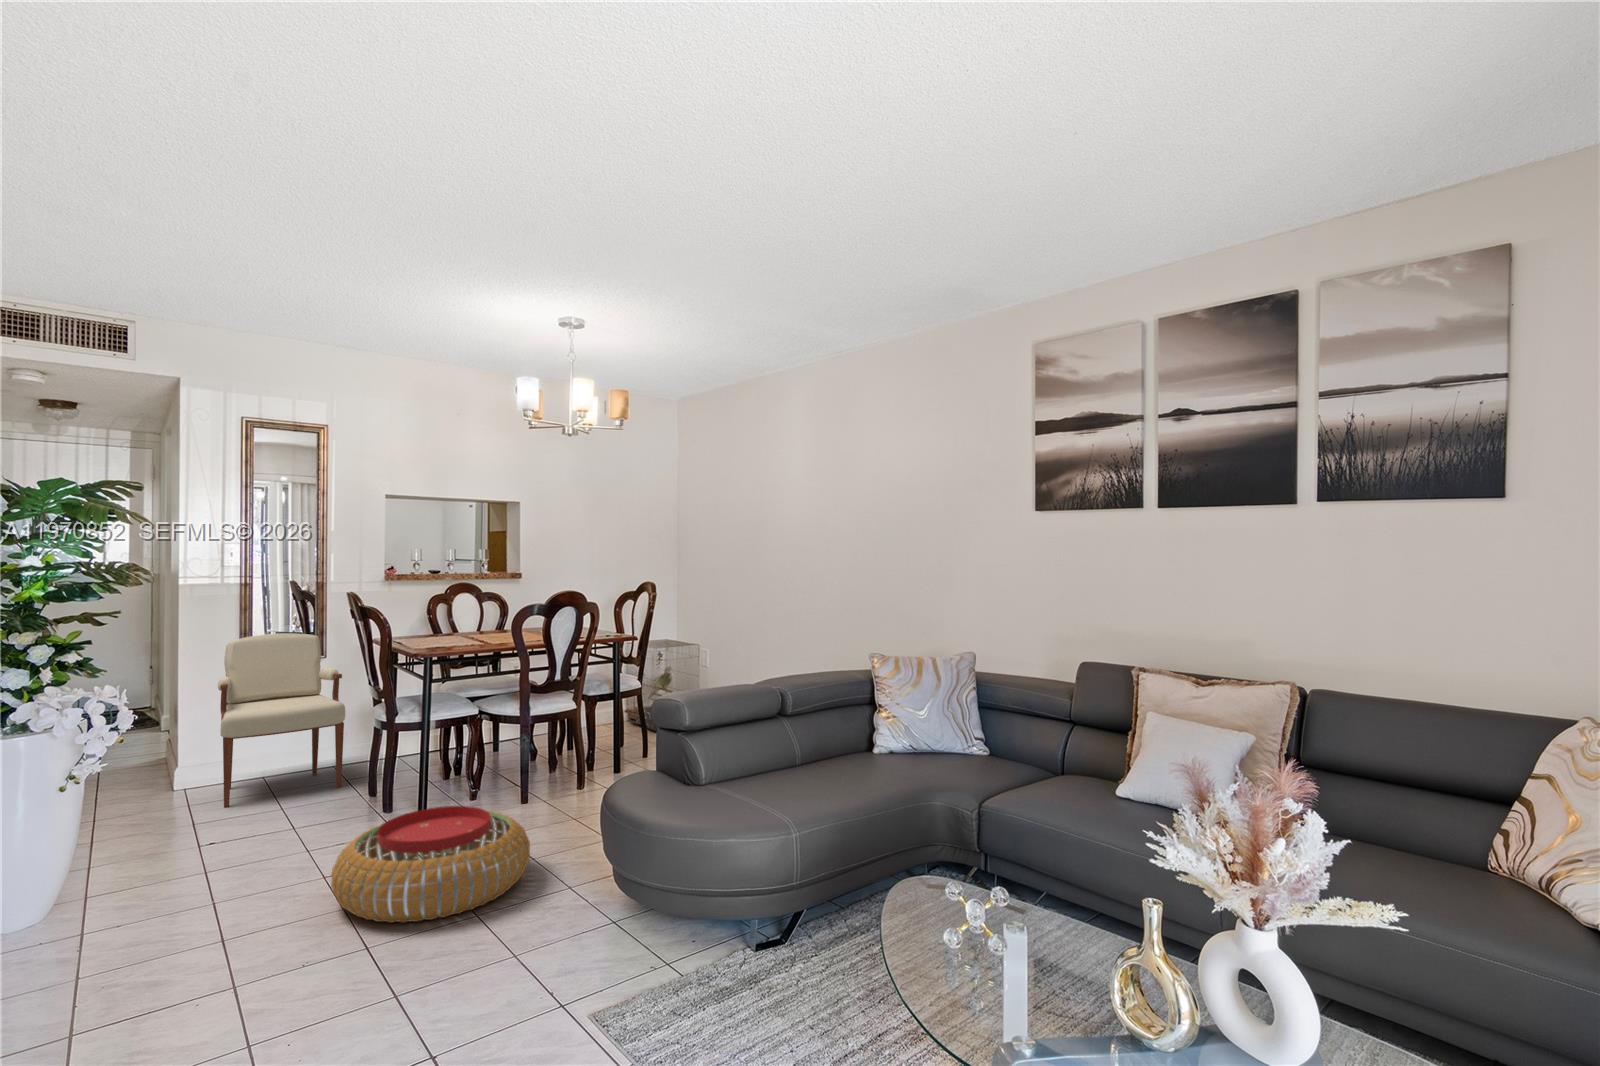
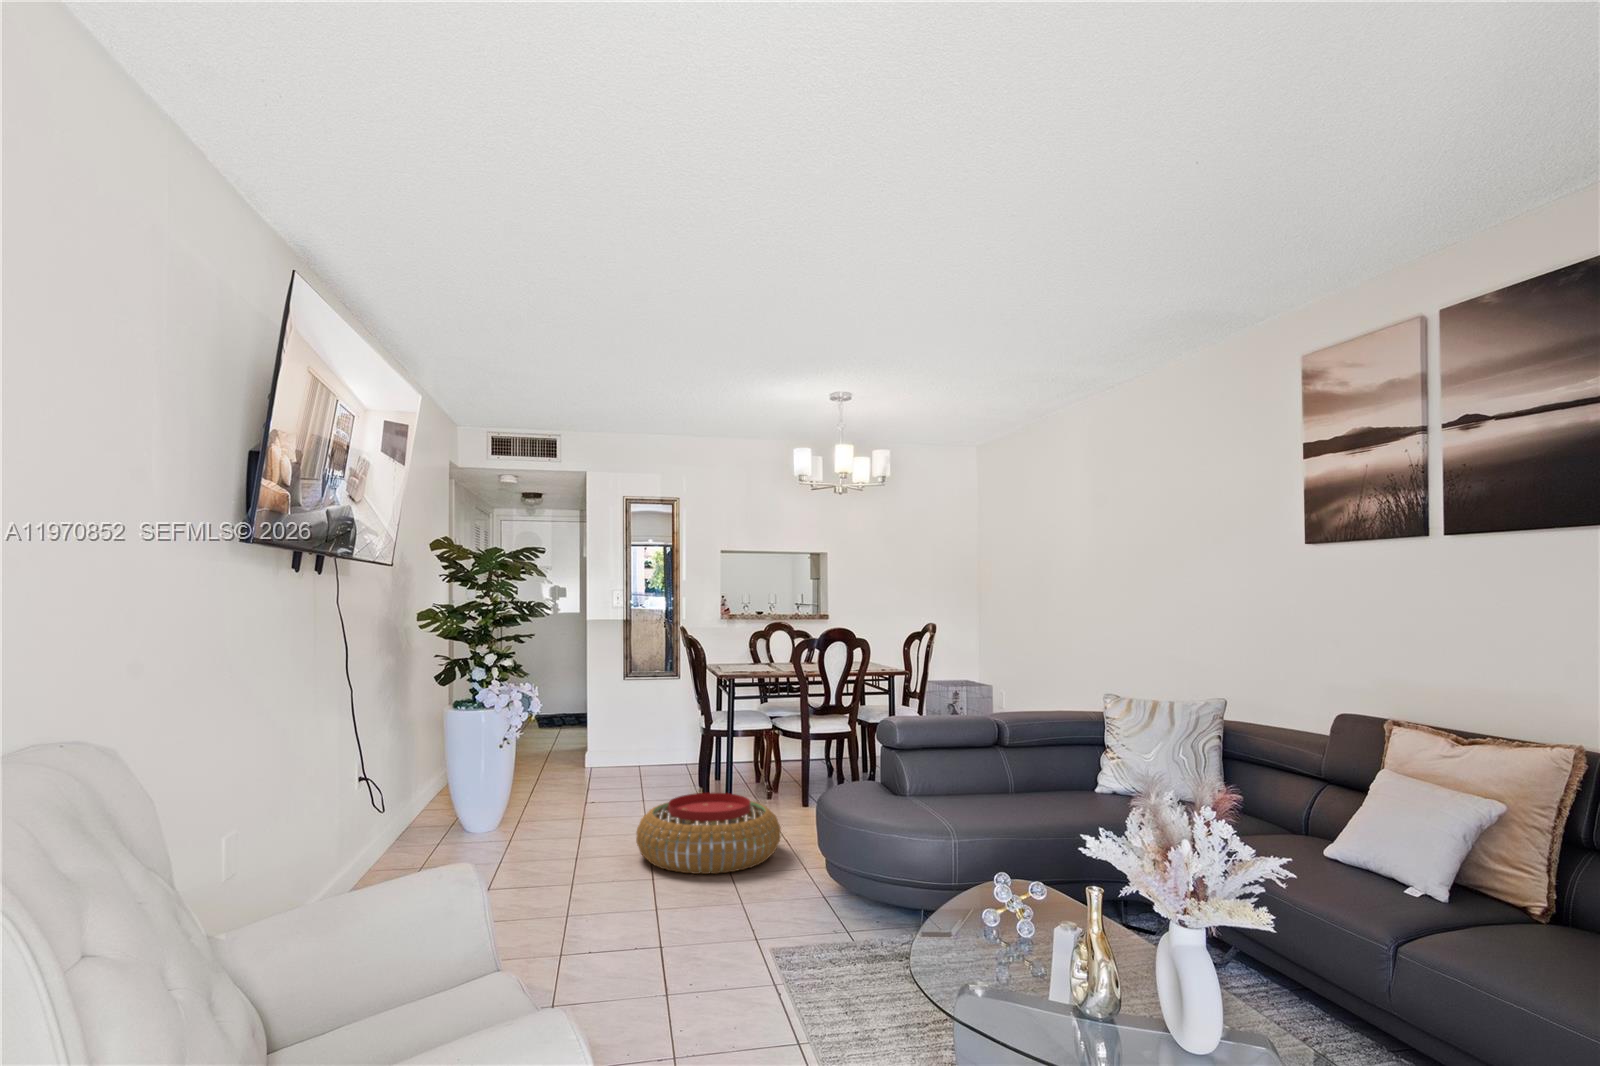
armchair: present [218,633,345,808] -> none [602,656,685,785]

